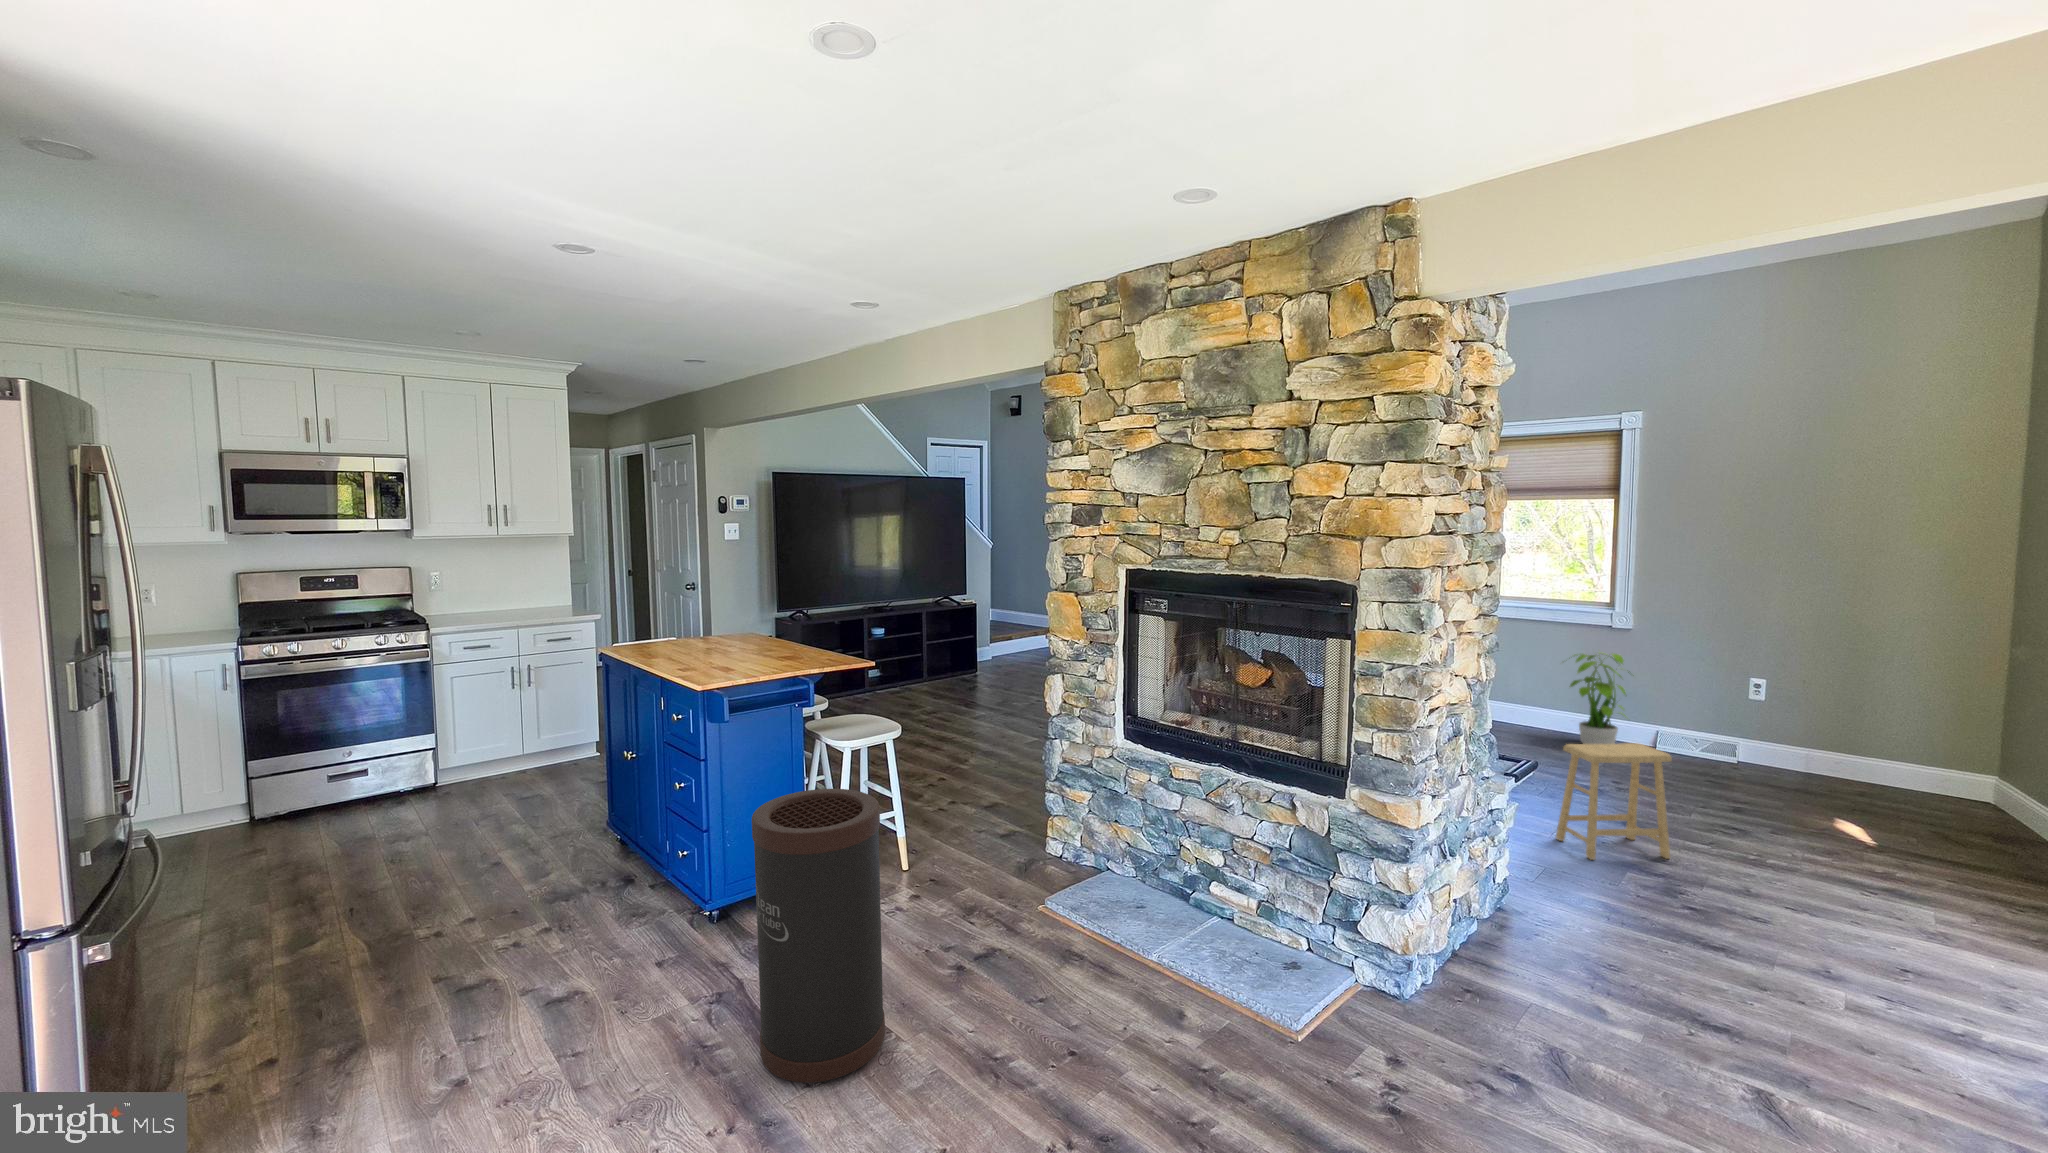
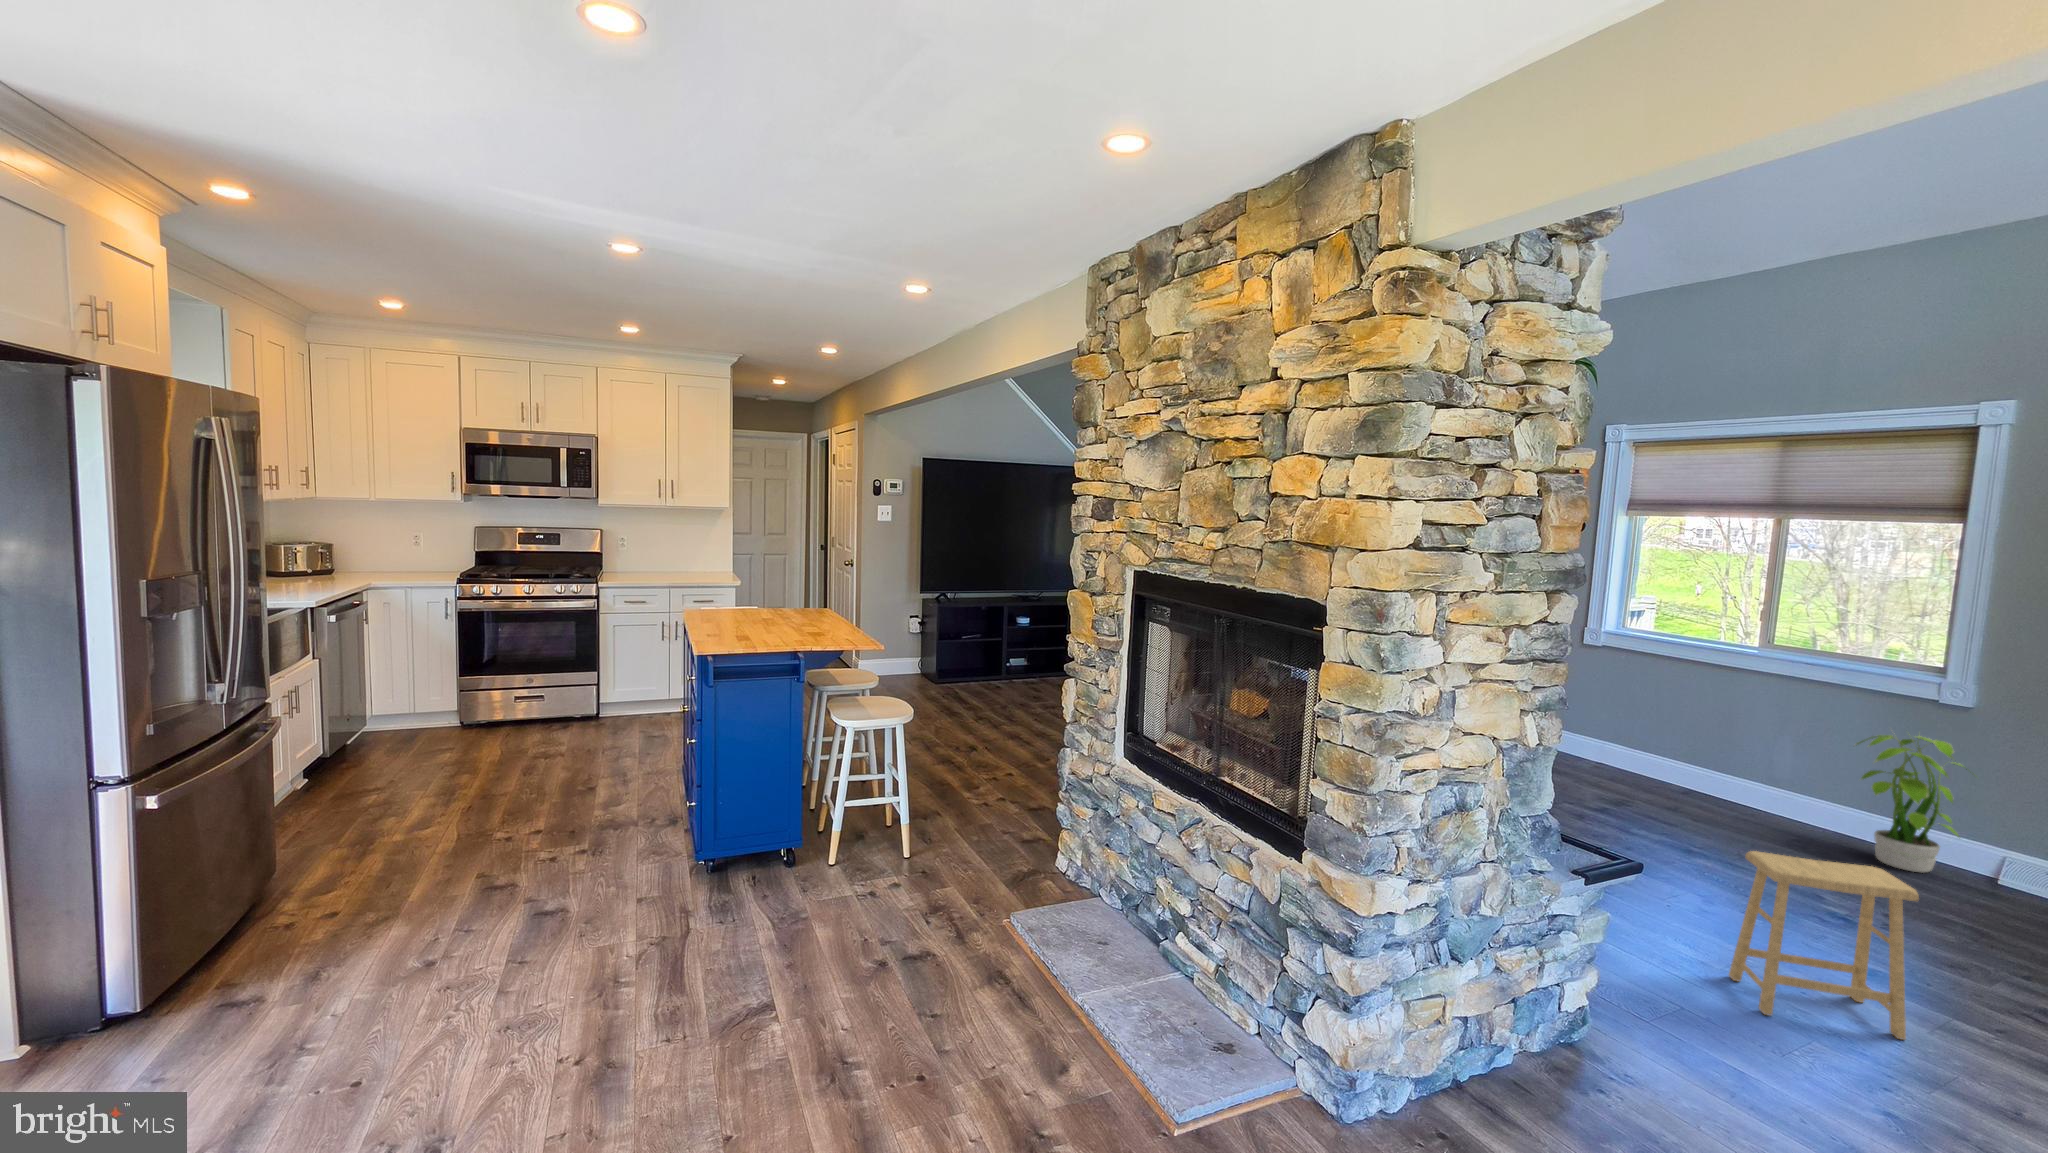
trash can: present [752,789,885,1084] -> none [643,760,770,1041]

